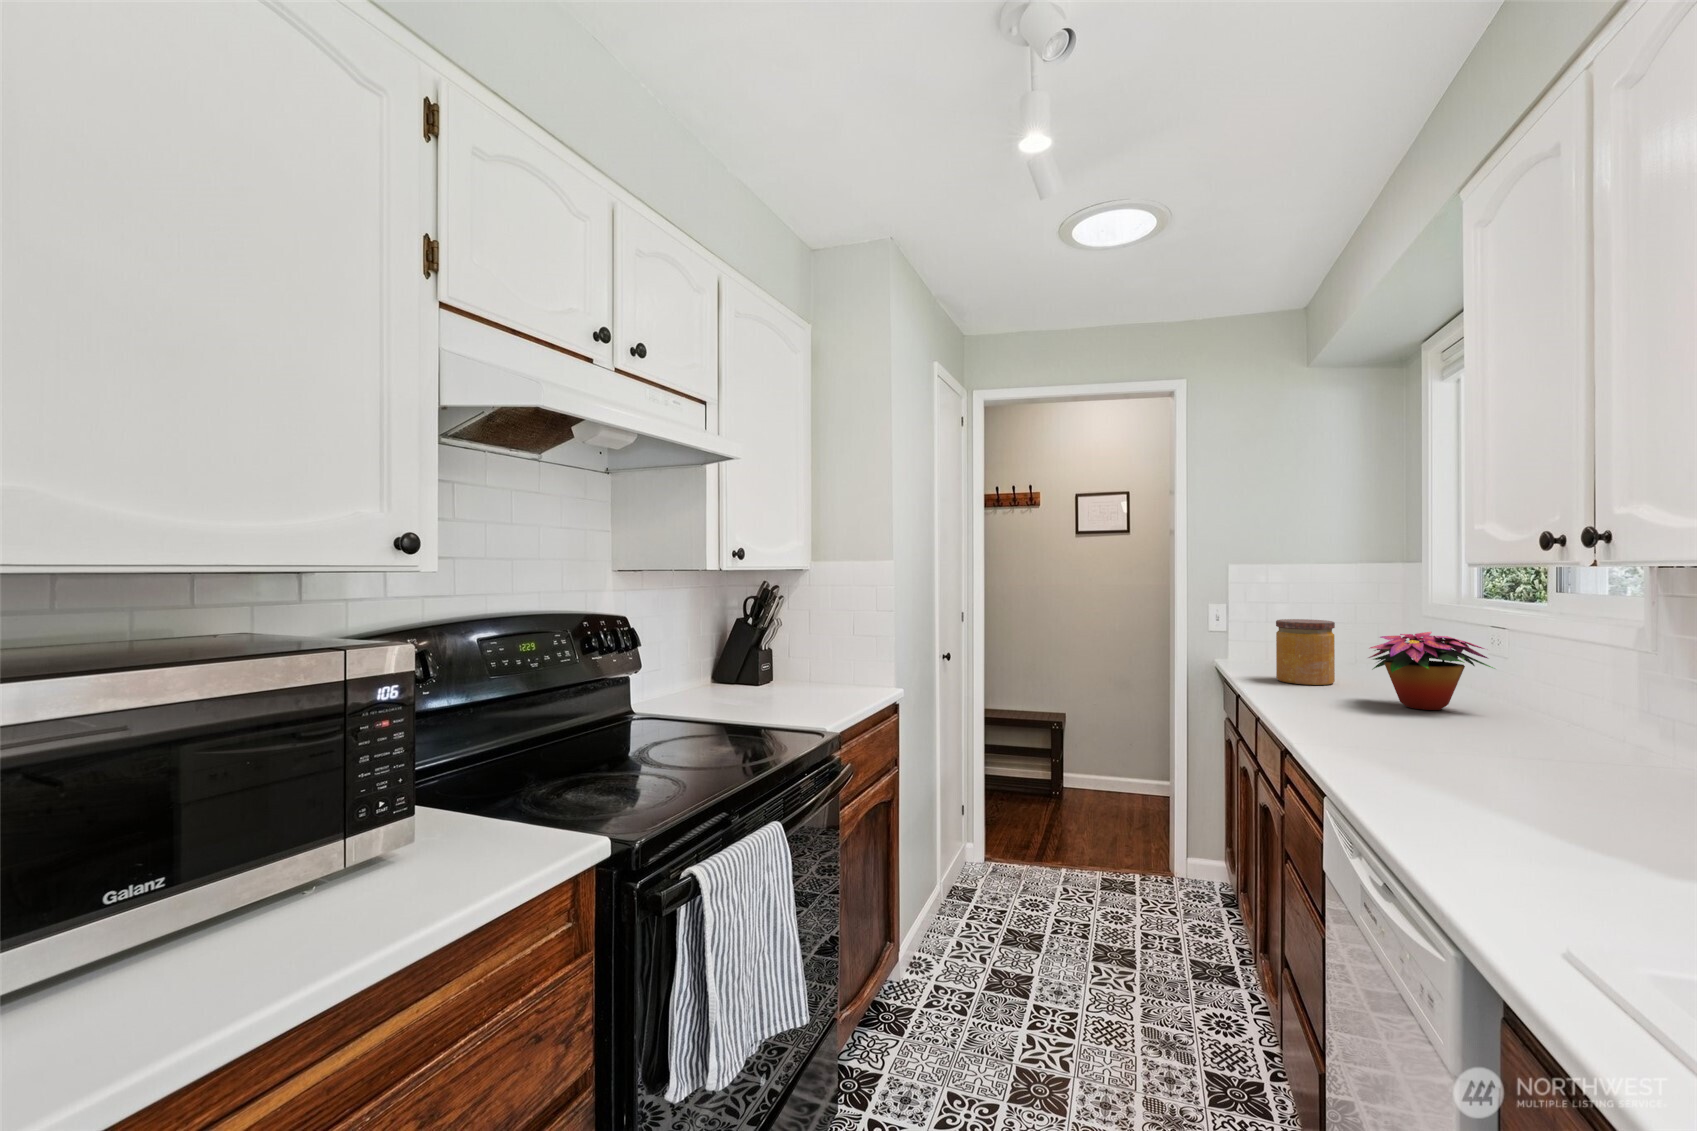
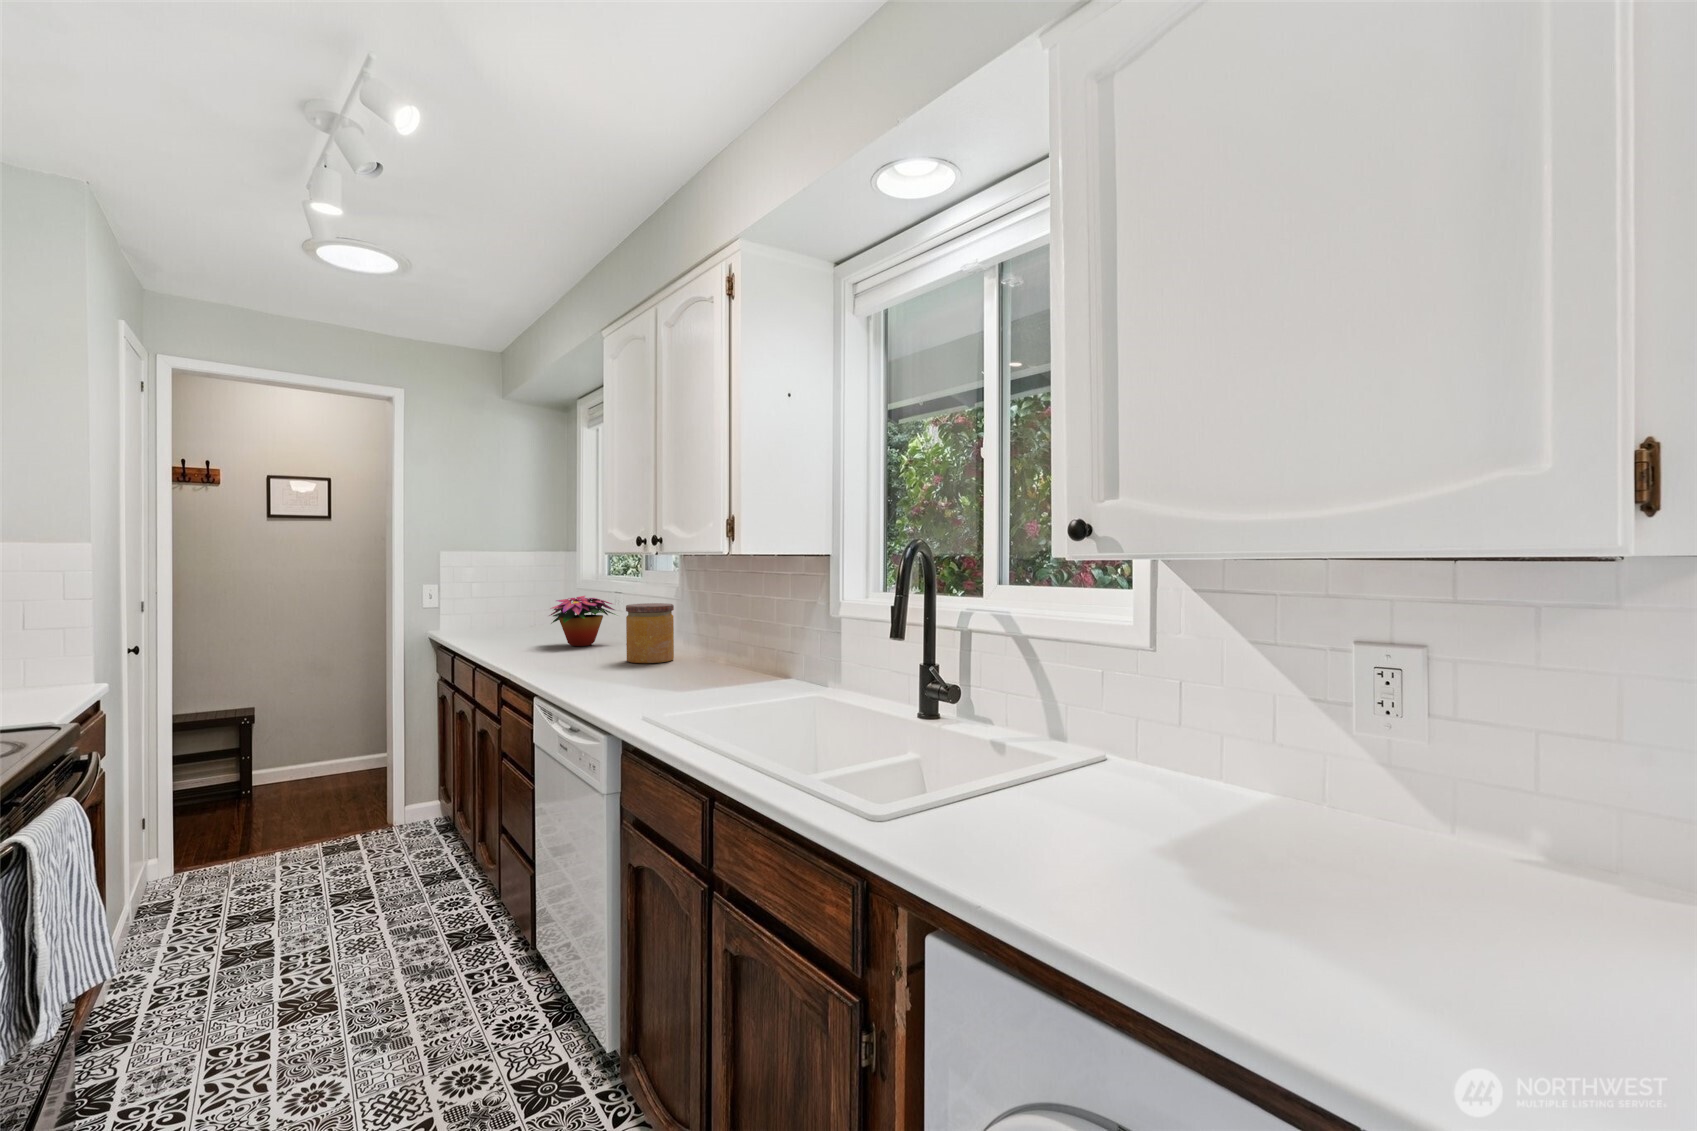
jar: present [1276,619,1335,685] -> present [626,603,674,663]

